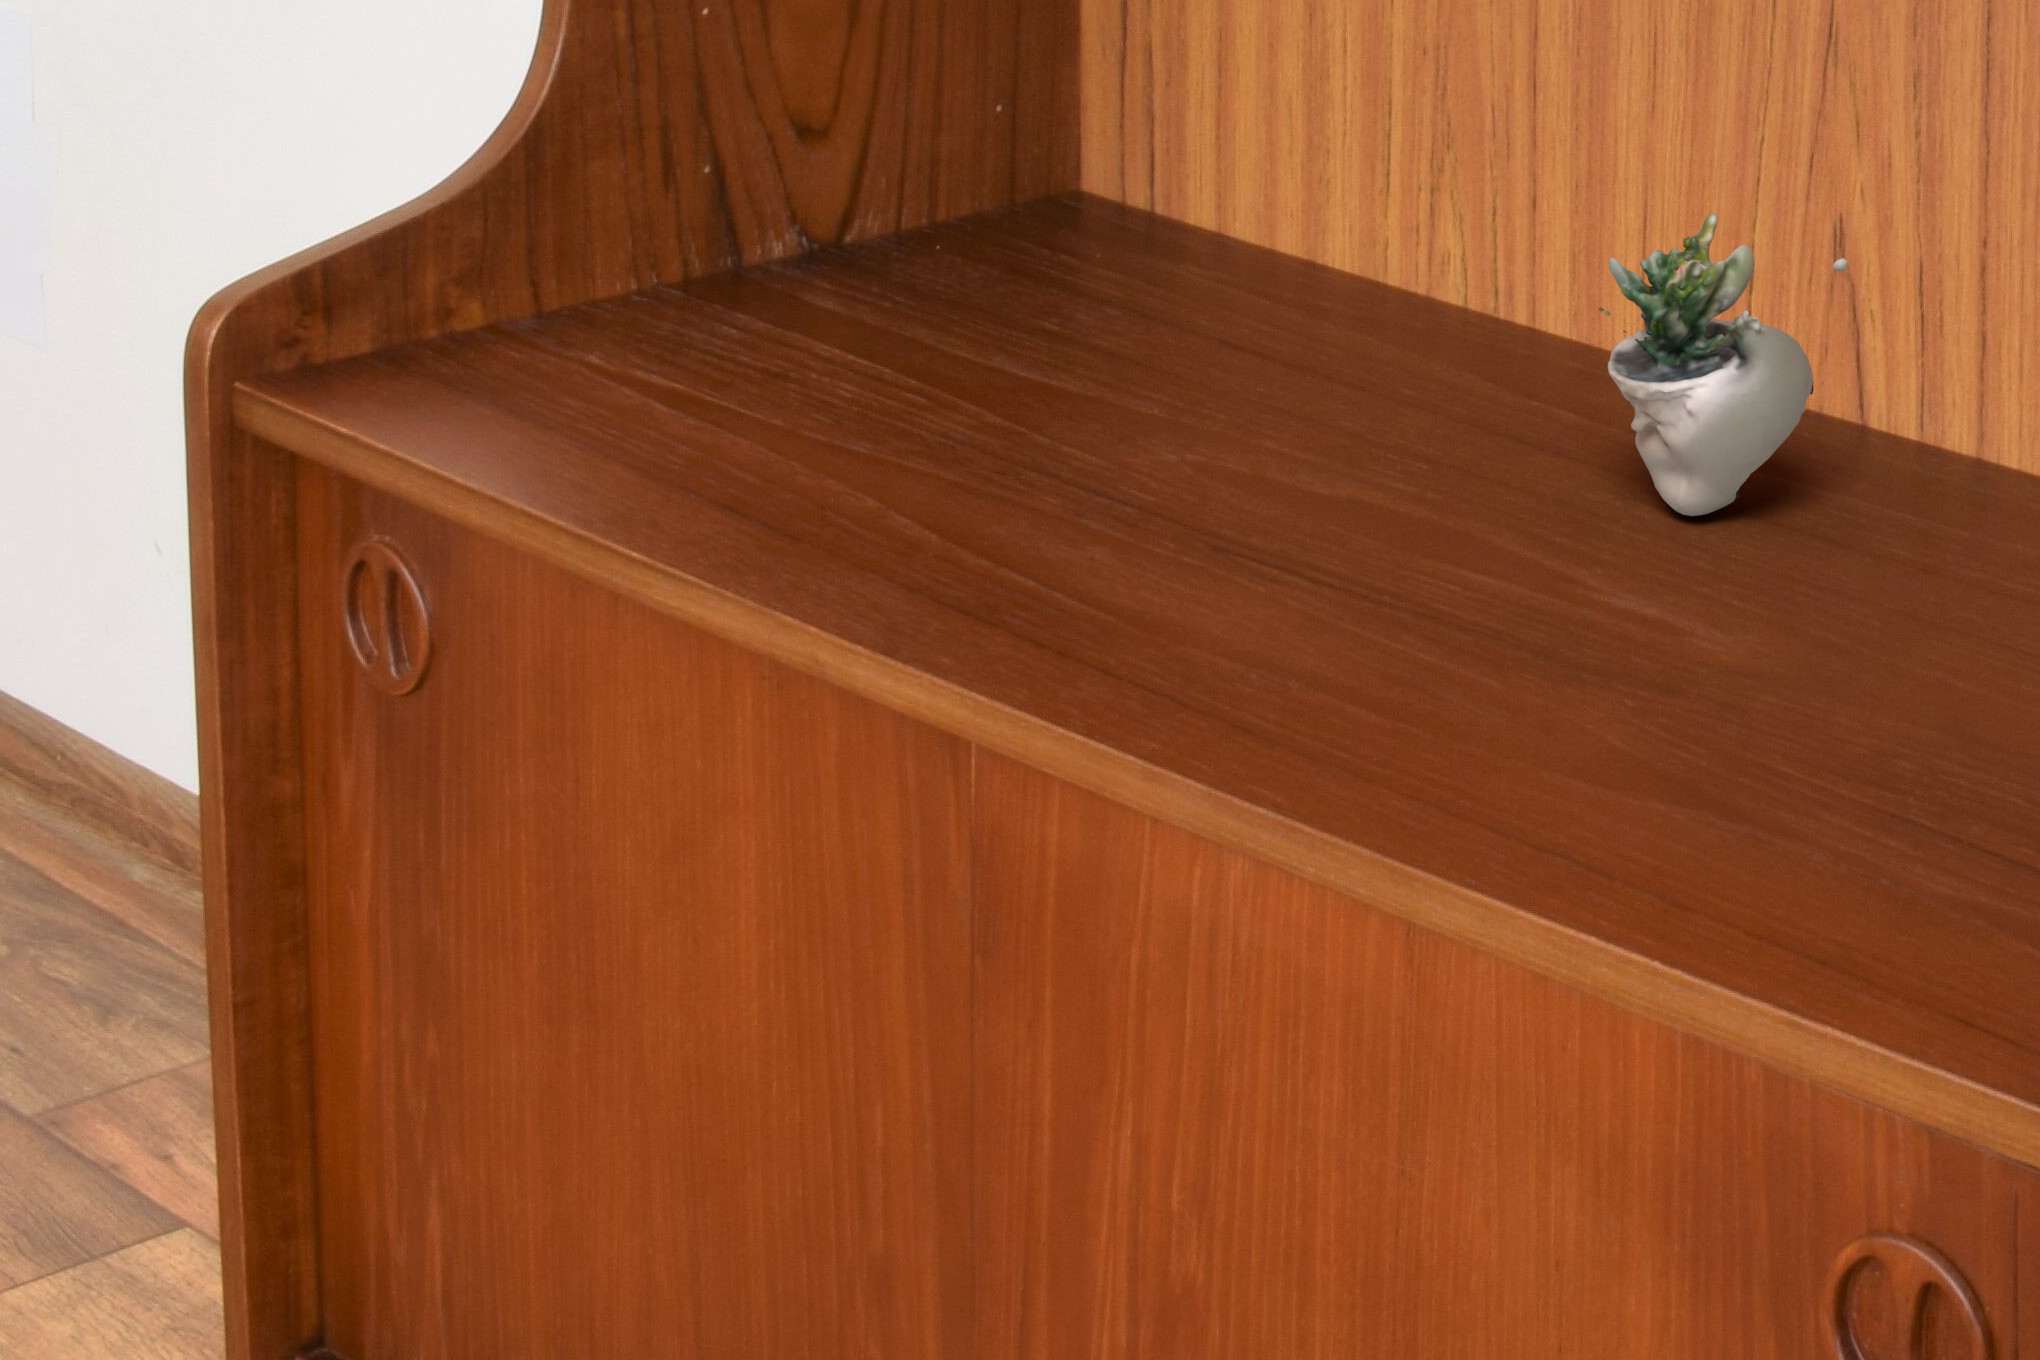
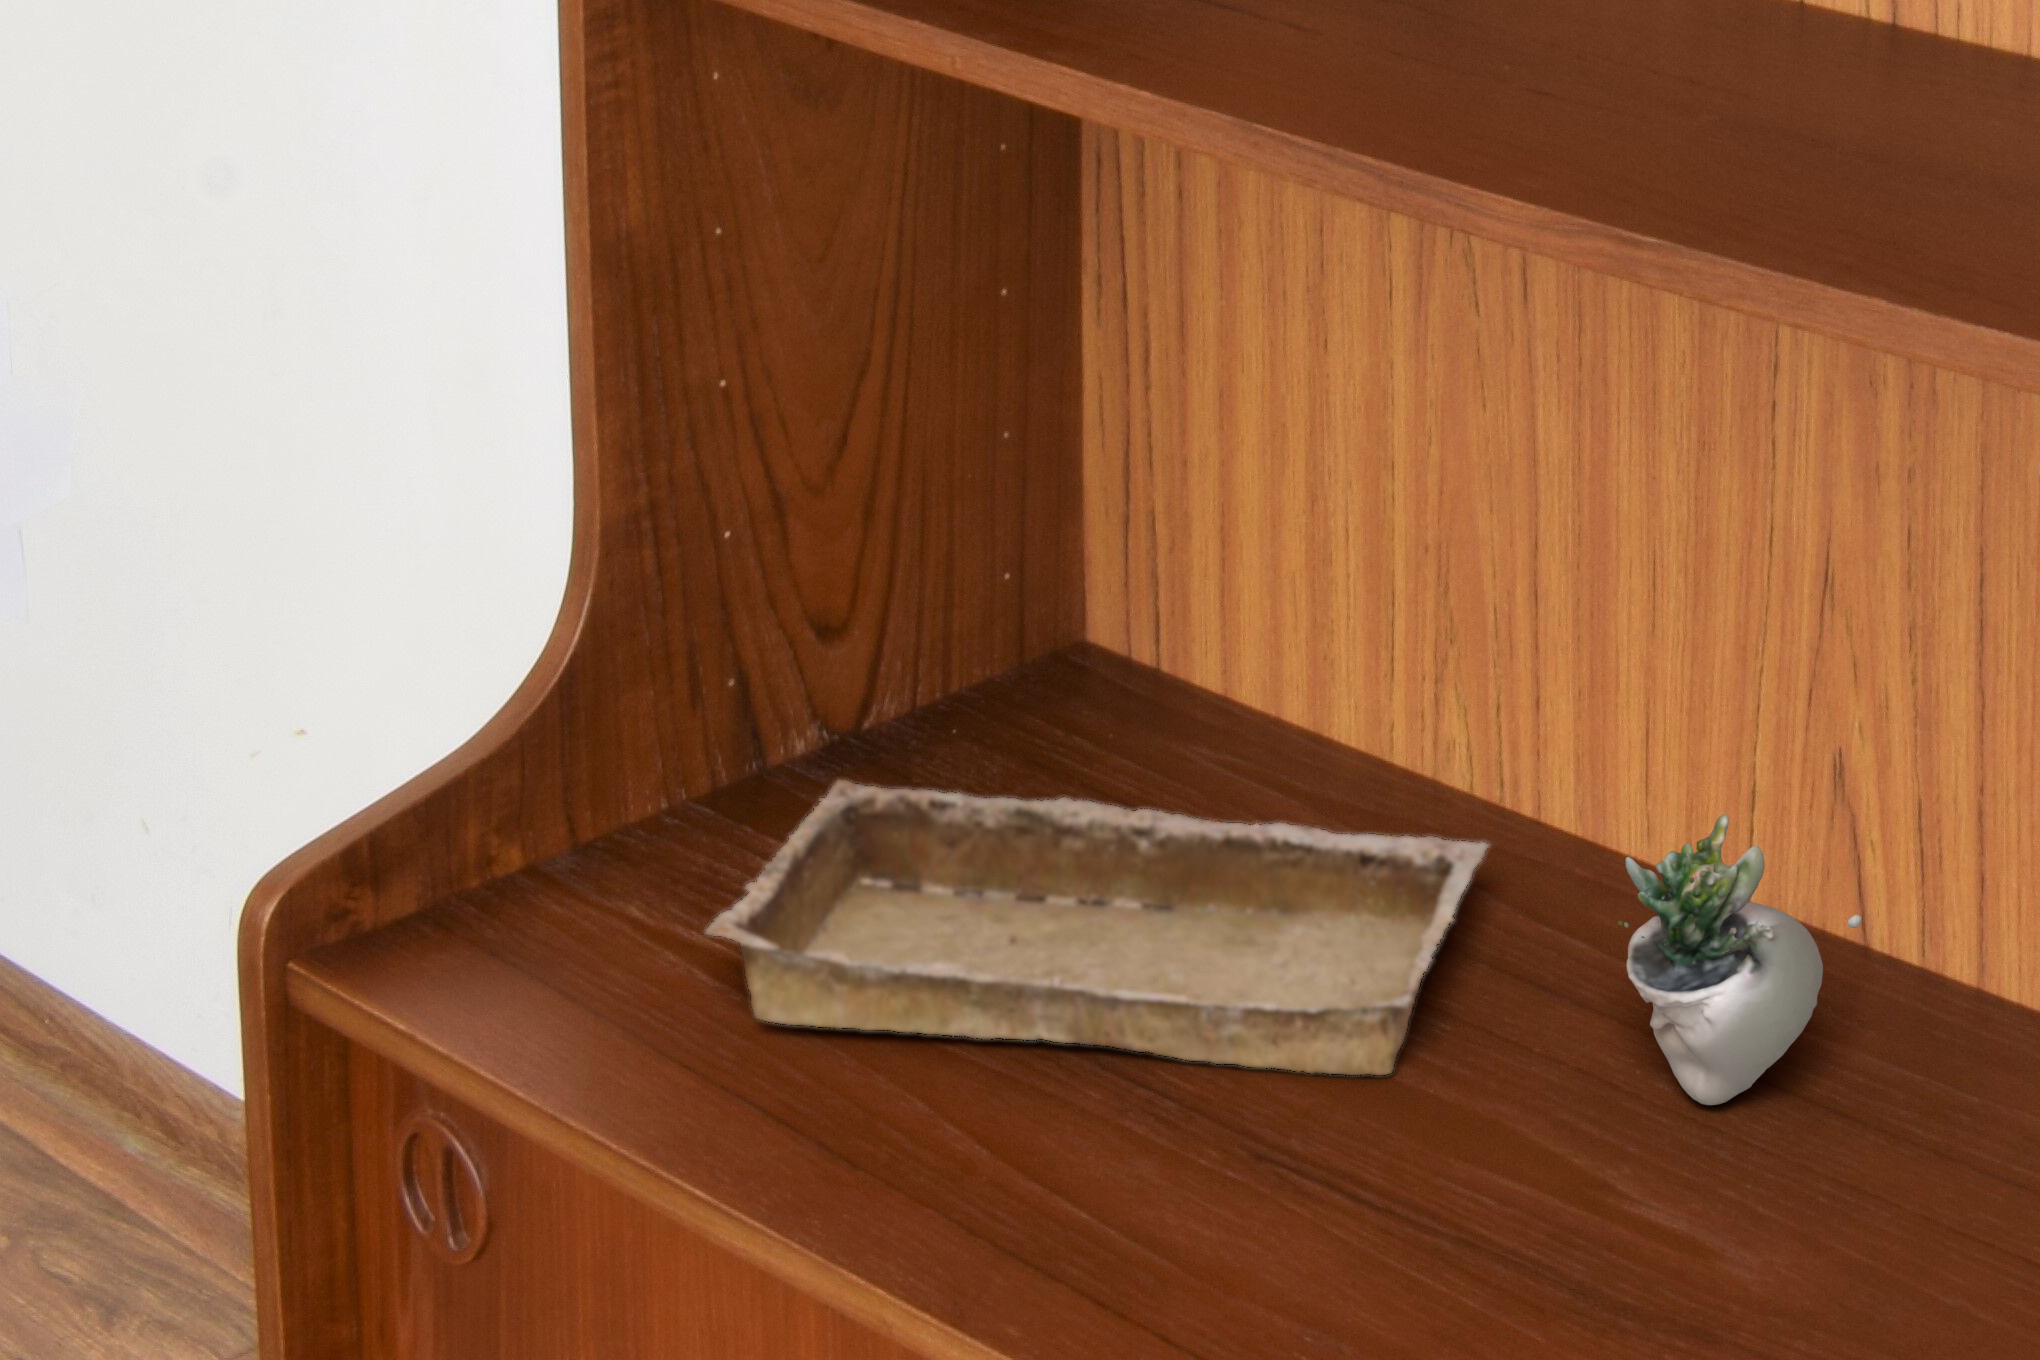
tray: none [656,249,1479,489] -> present [706,779,1488,1075]

